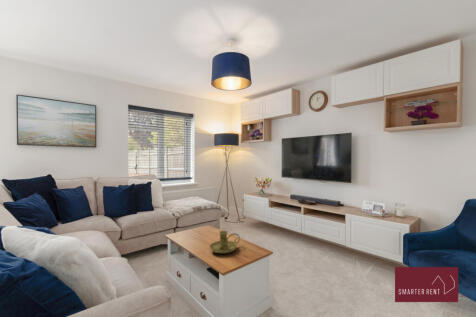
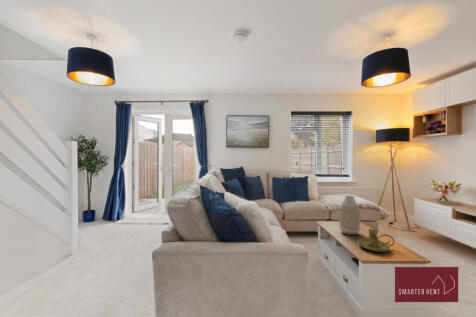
vase: none [190,199,210,242] -> present [339,196,360,235]

